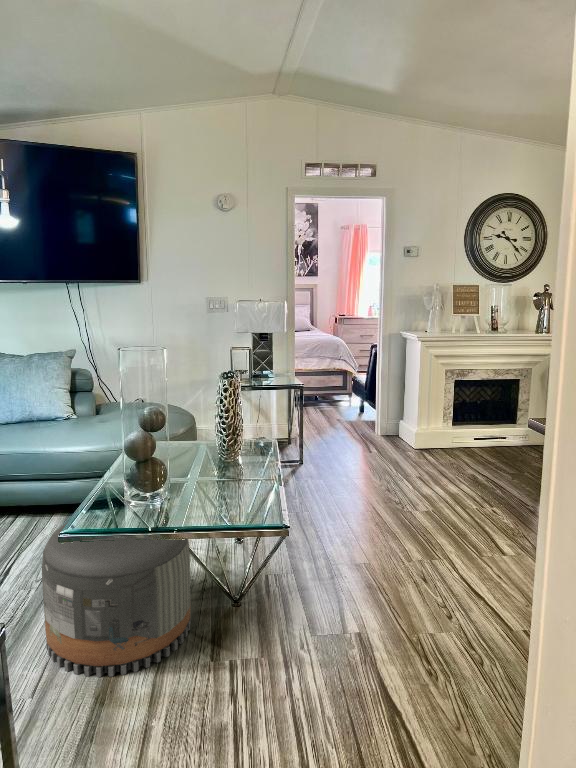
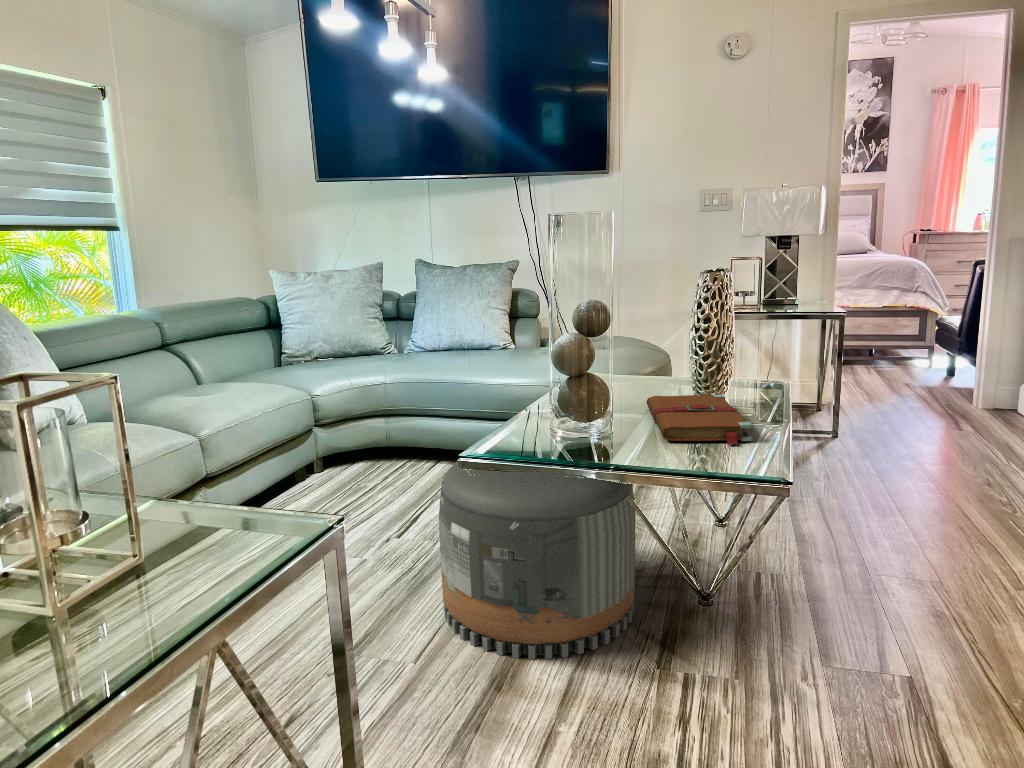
book: none [190,460,262,501] -> present [646,395,752,445]

